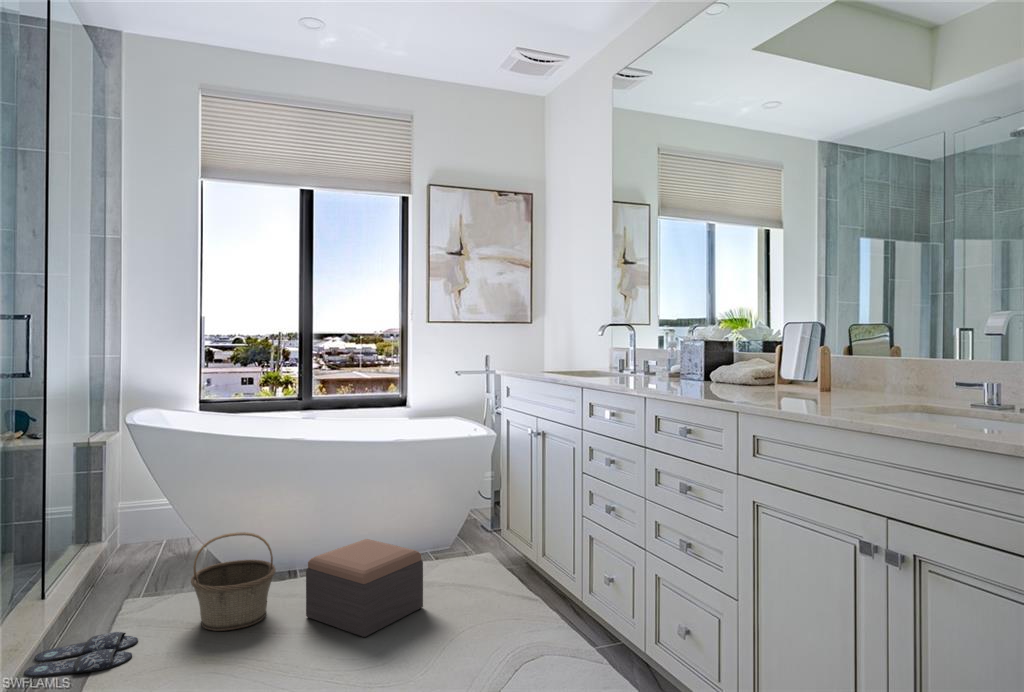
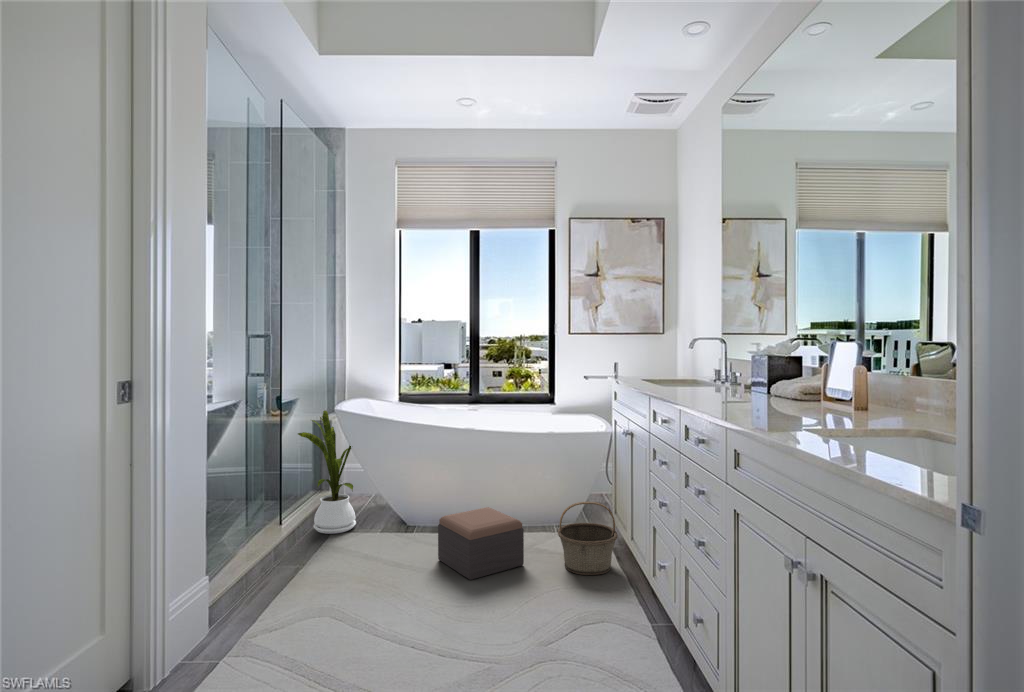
house plant: none [70,423,173,604] -> present [298,410,356,534]
basket: present [191,532,276,631] -> present [558,502,618,575]
slippers: present [24,632,138,677] -> none [261,551,330,574]

